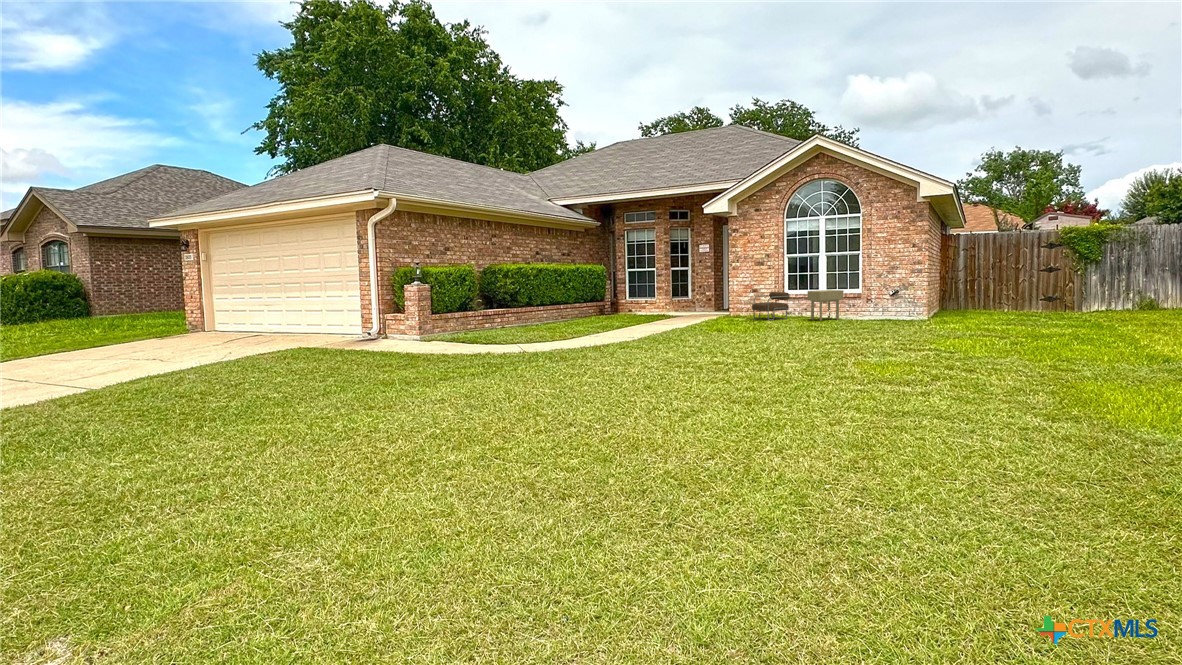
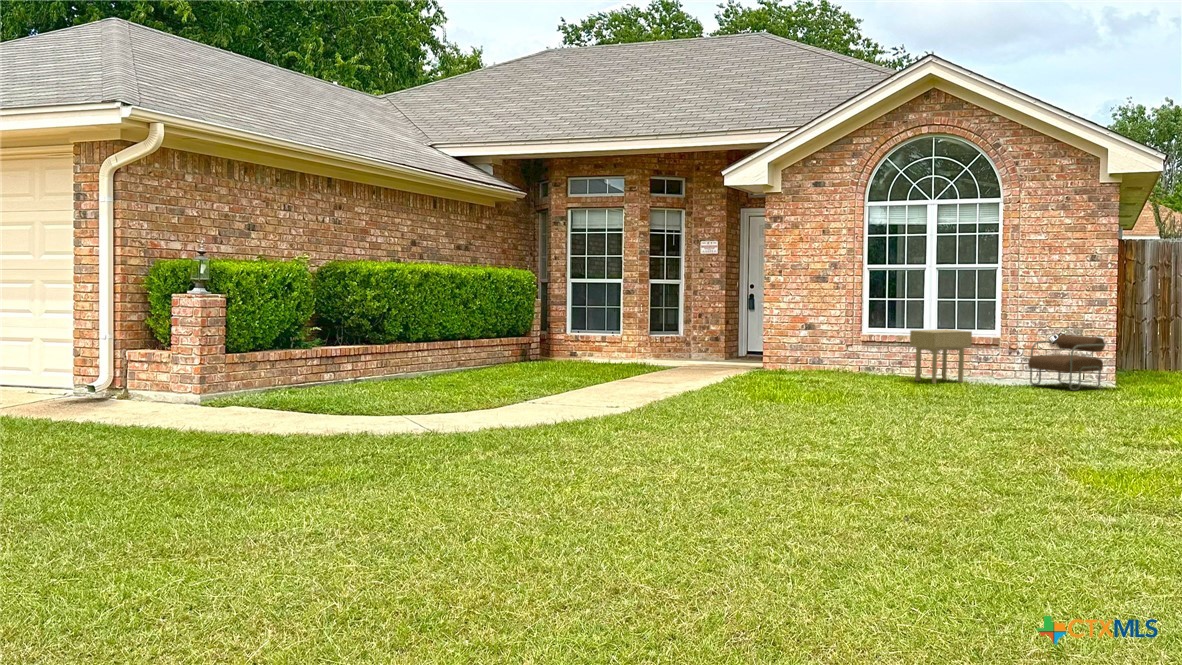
armchair: present [752,292,790,320] -> present [1028,334,1106,391]

